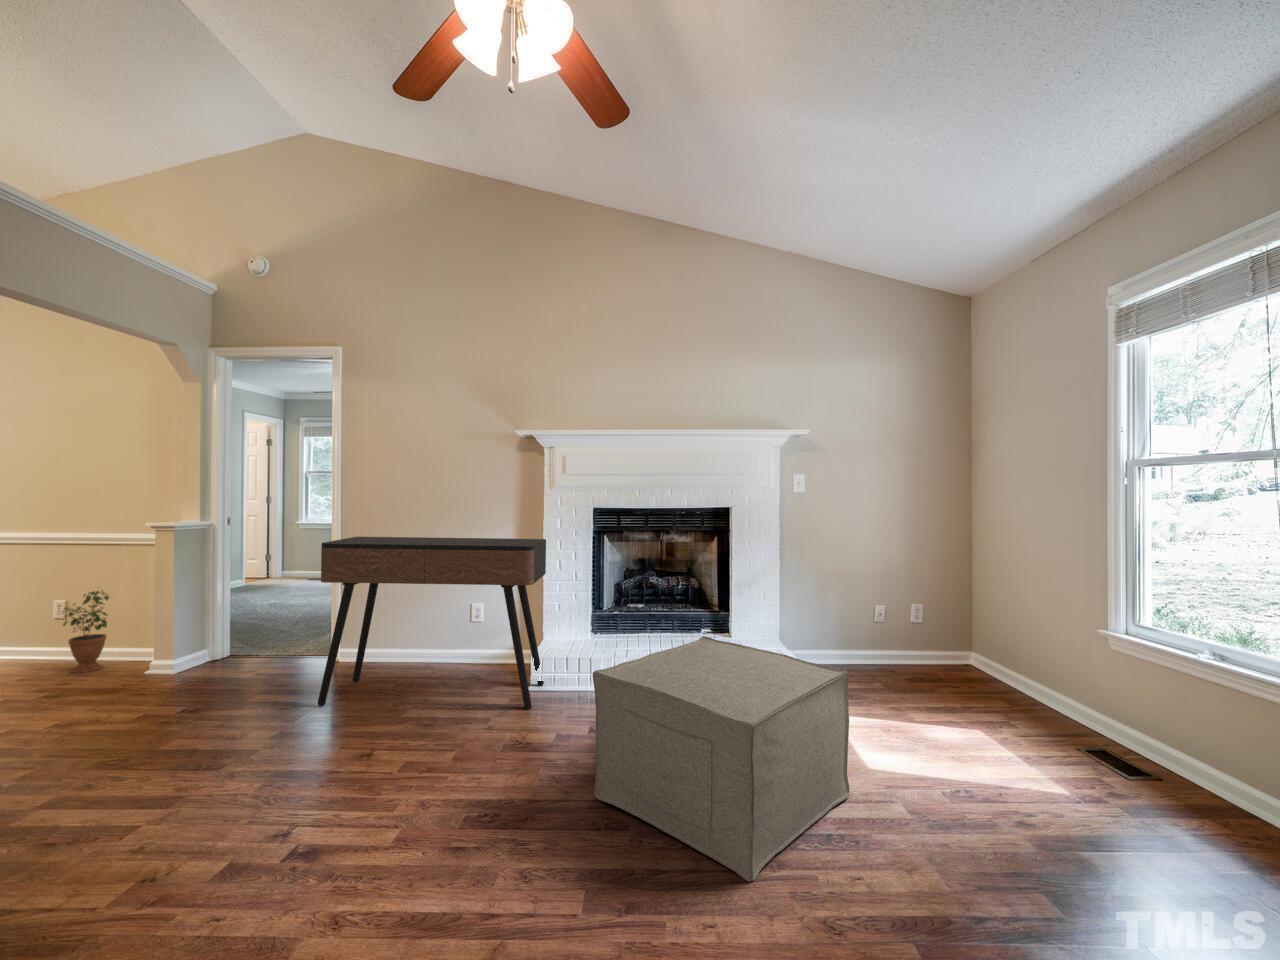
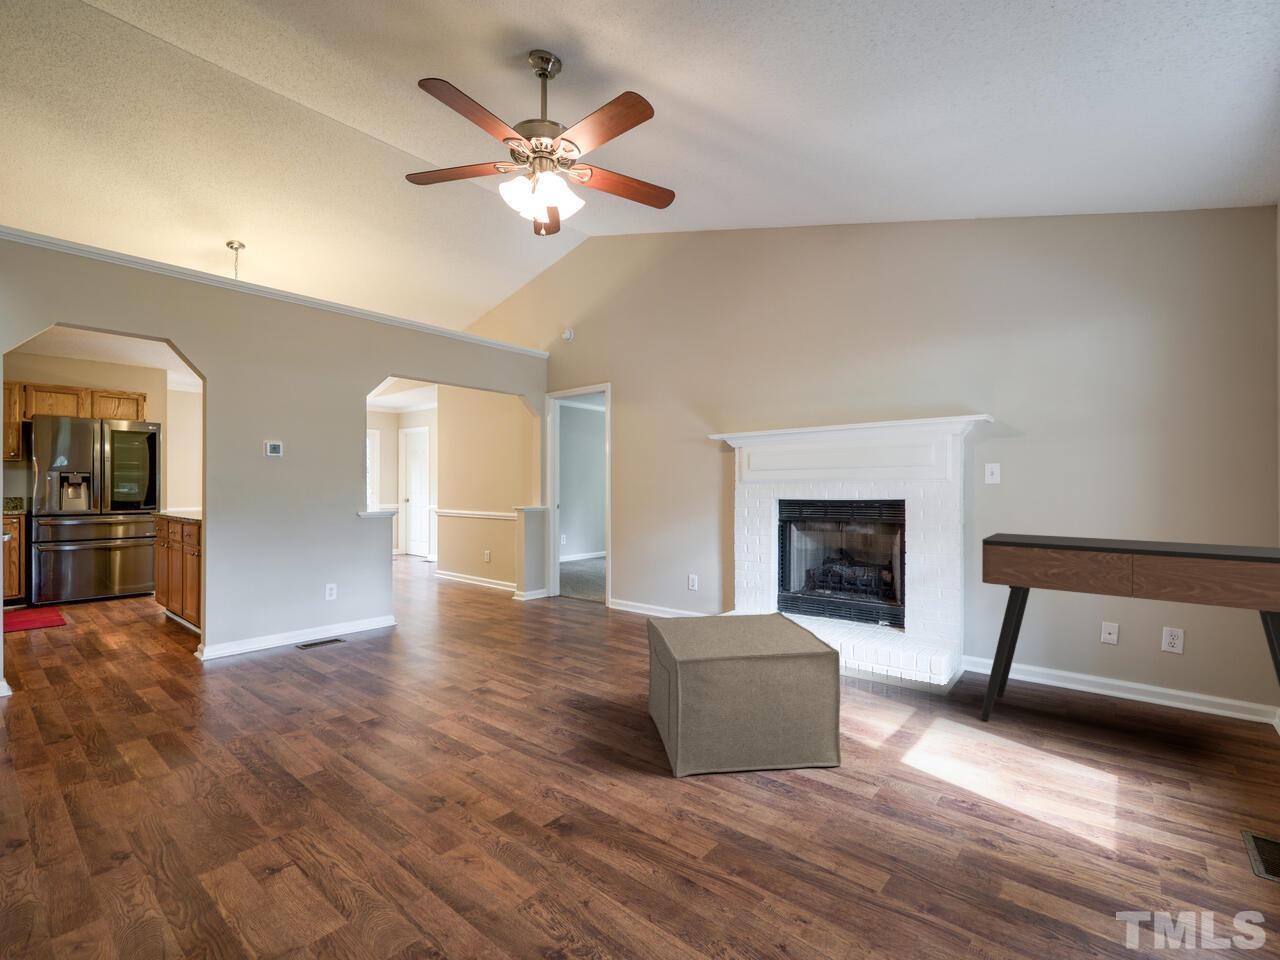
console table: present [317,537,546,710] -> present [981,533,1280,720]
potted plant: present [63,591,109,673] -> none [478,543,502,595]

